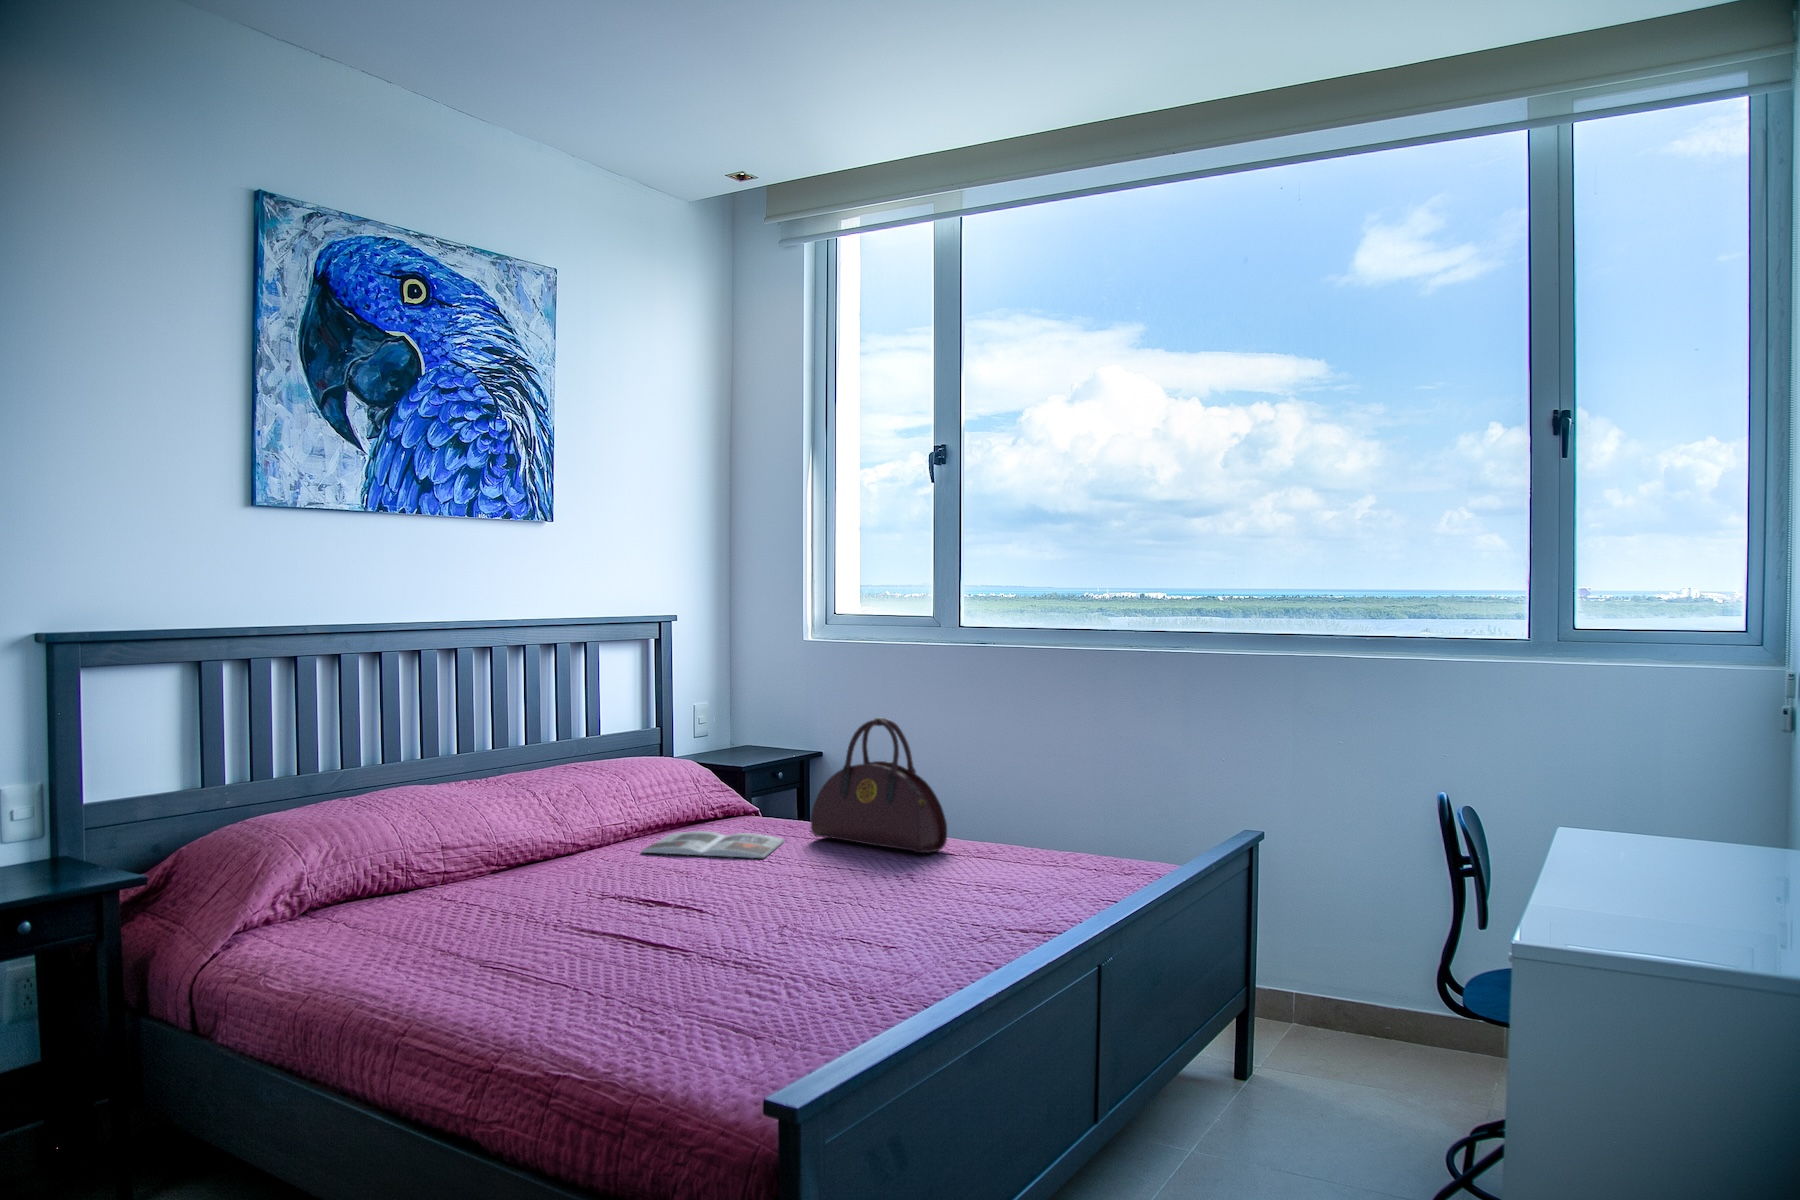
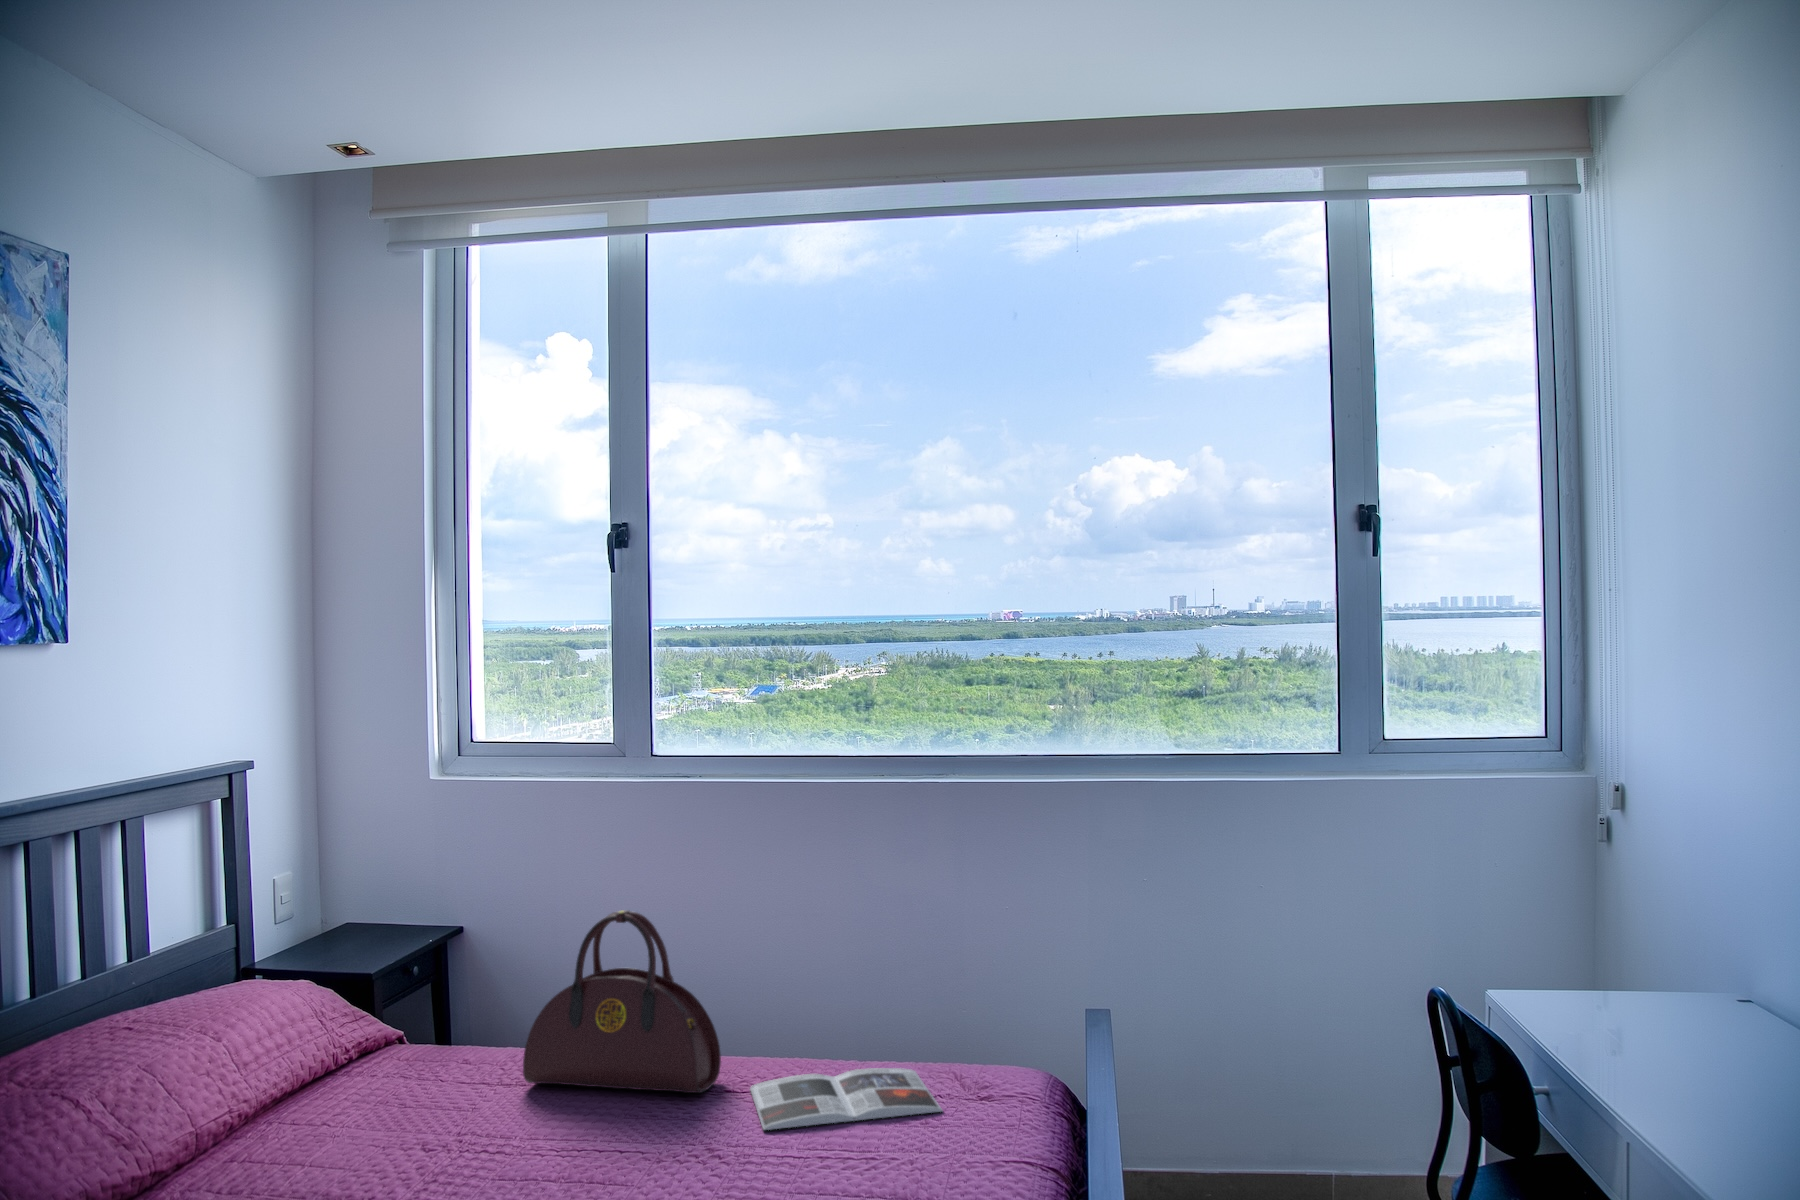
magazine: present [642,831,785,858] -> present [750,1068,942,1130]

